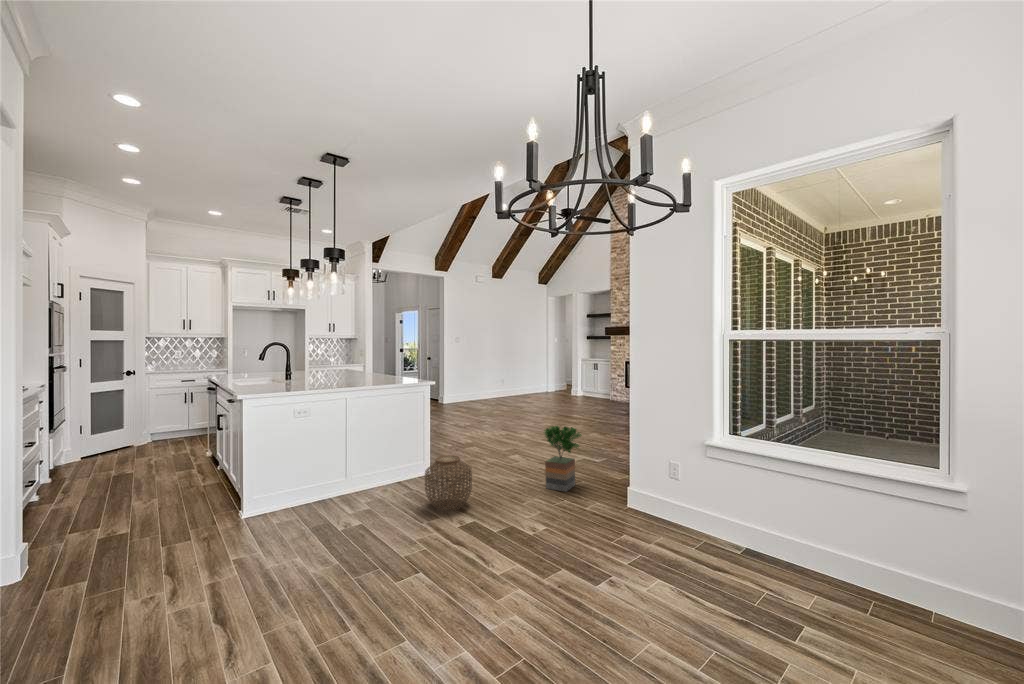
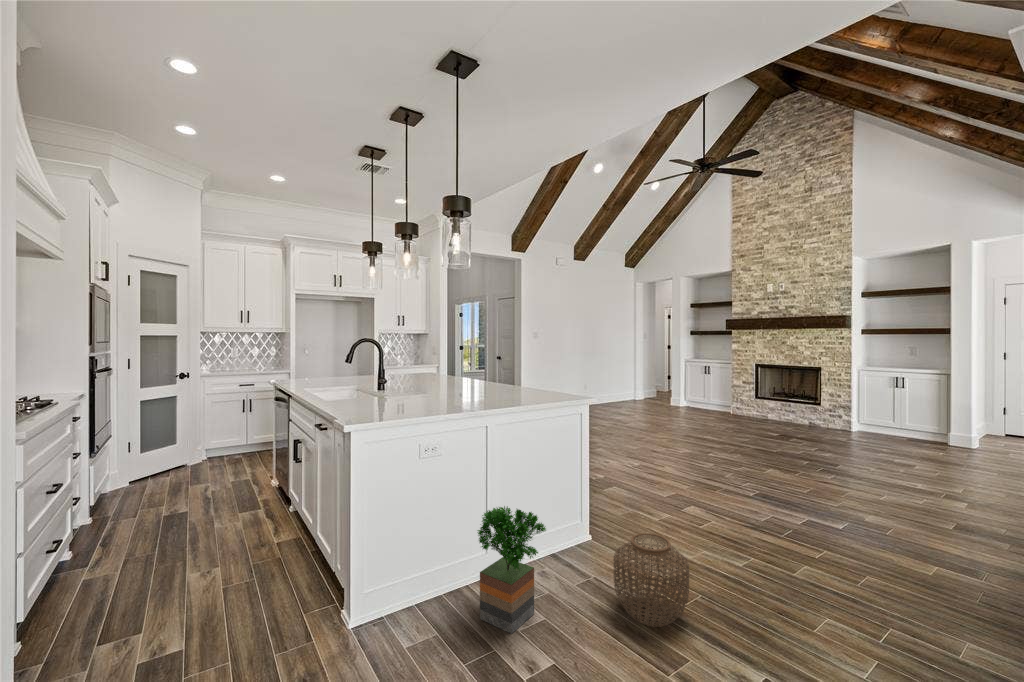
potted tree: present [544,426,581,492] -> present [477,506,546,634]

